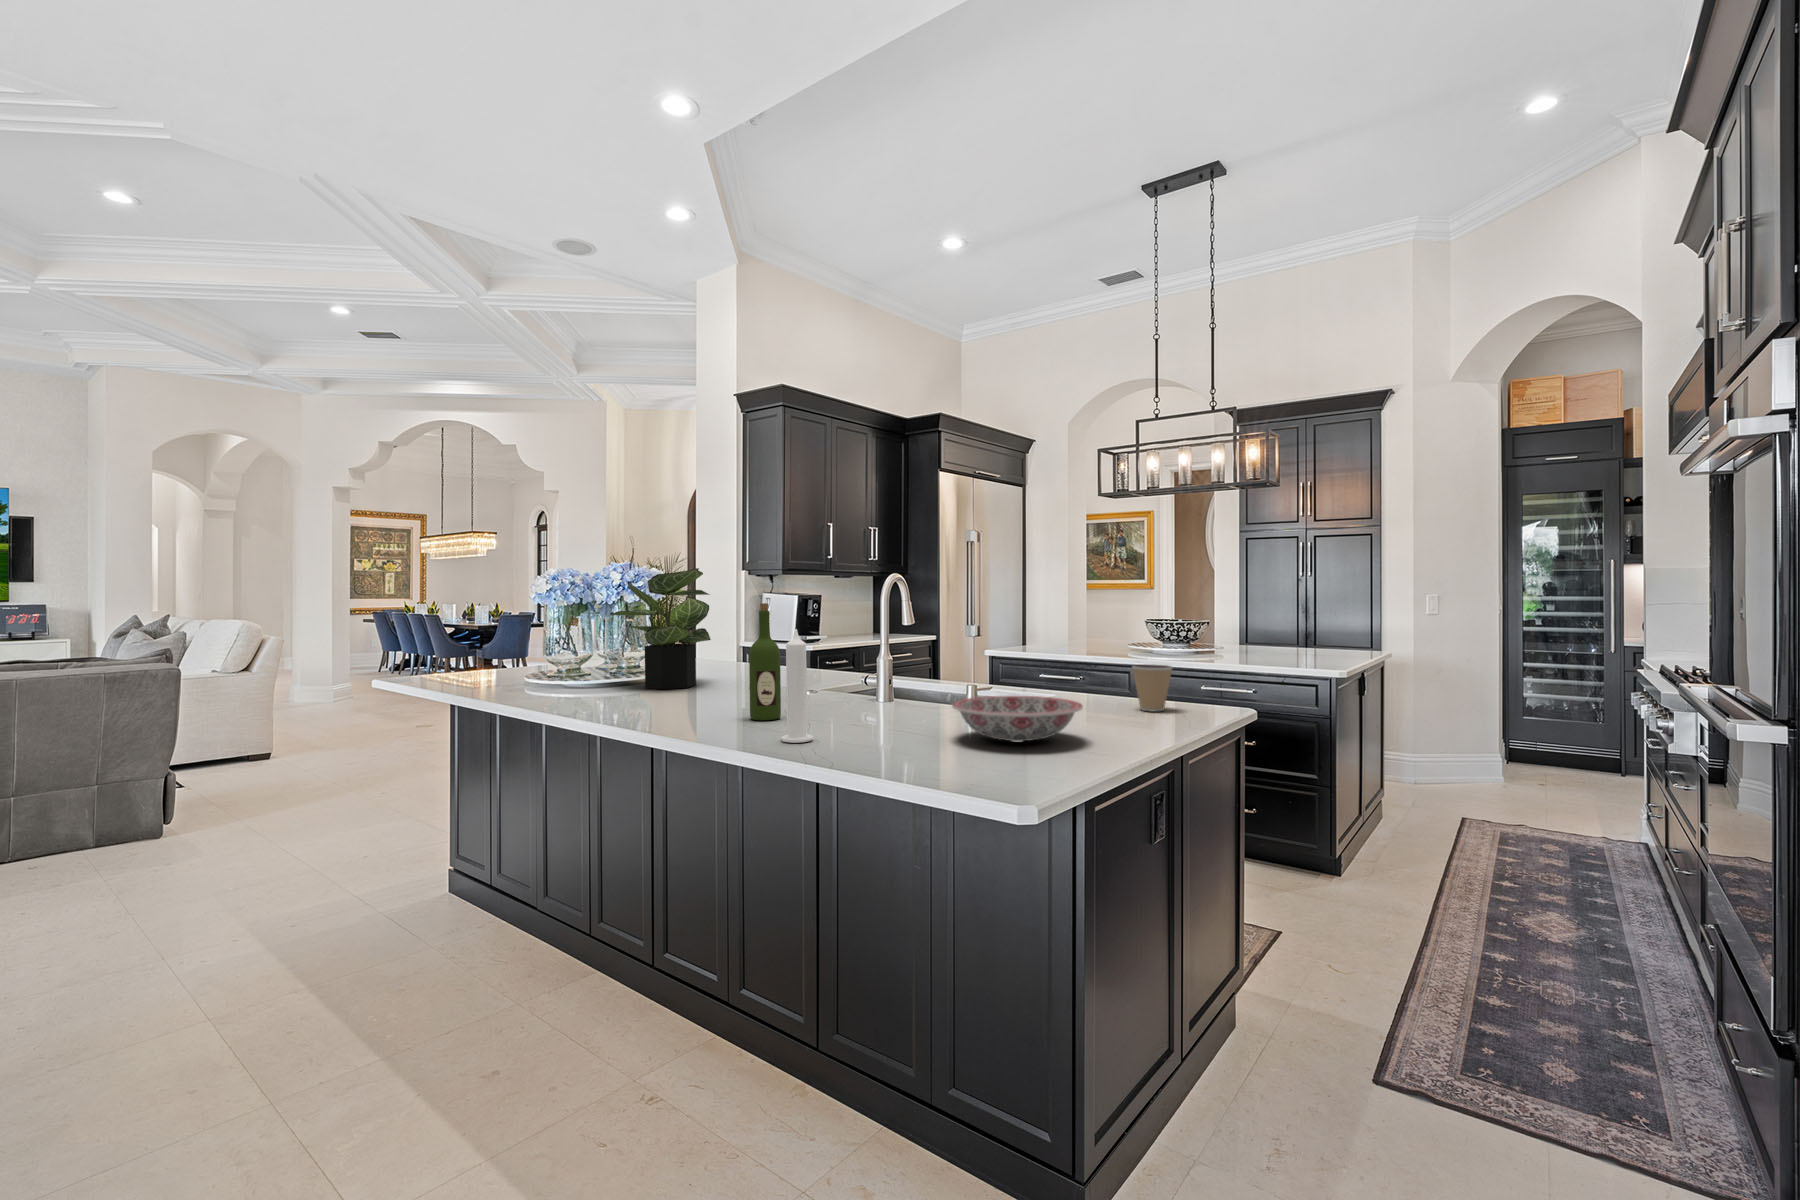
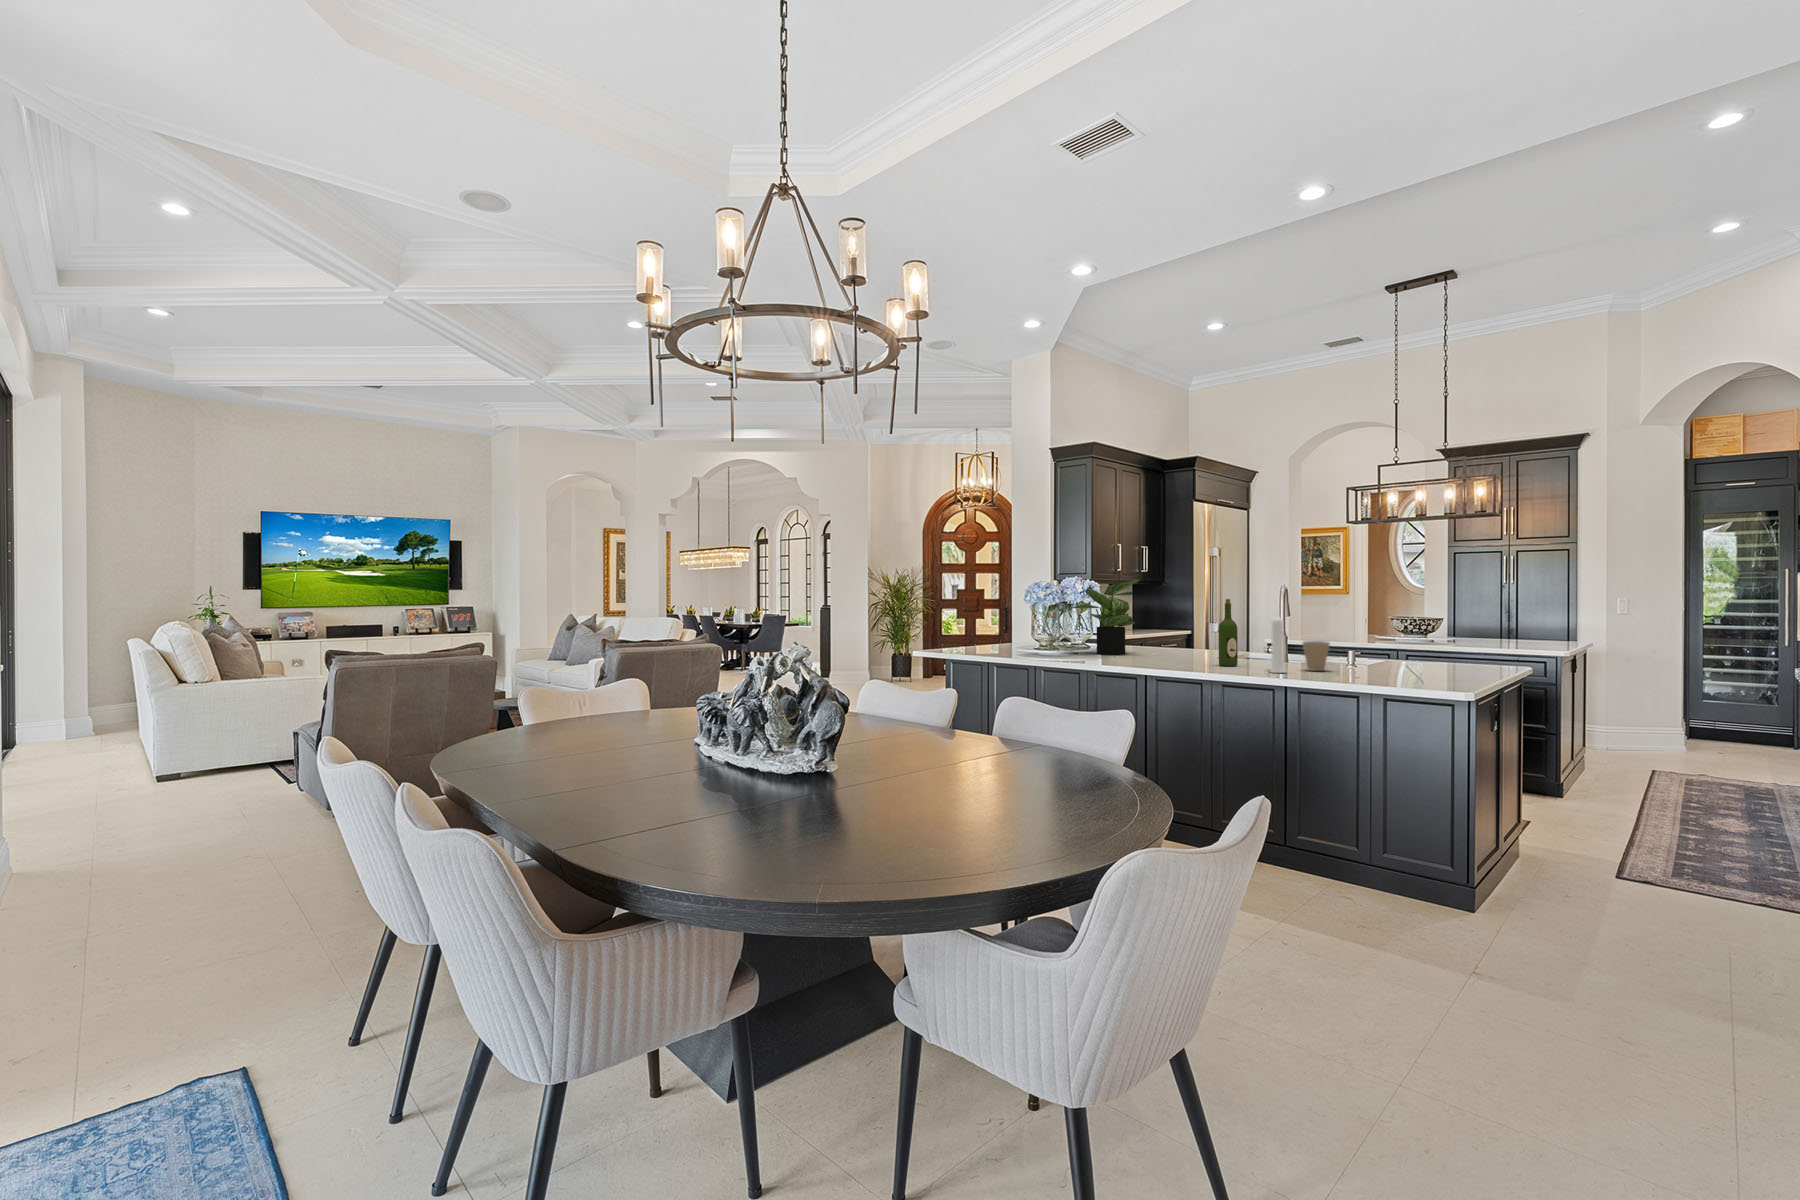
coffee cup: present [1132,664,1172,712] -> present [1303,641,1330,671]
ceramic bowl: present [952,696,1083,741] -> none [1364,651,1447,674]

